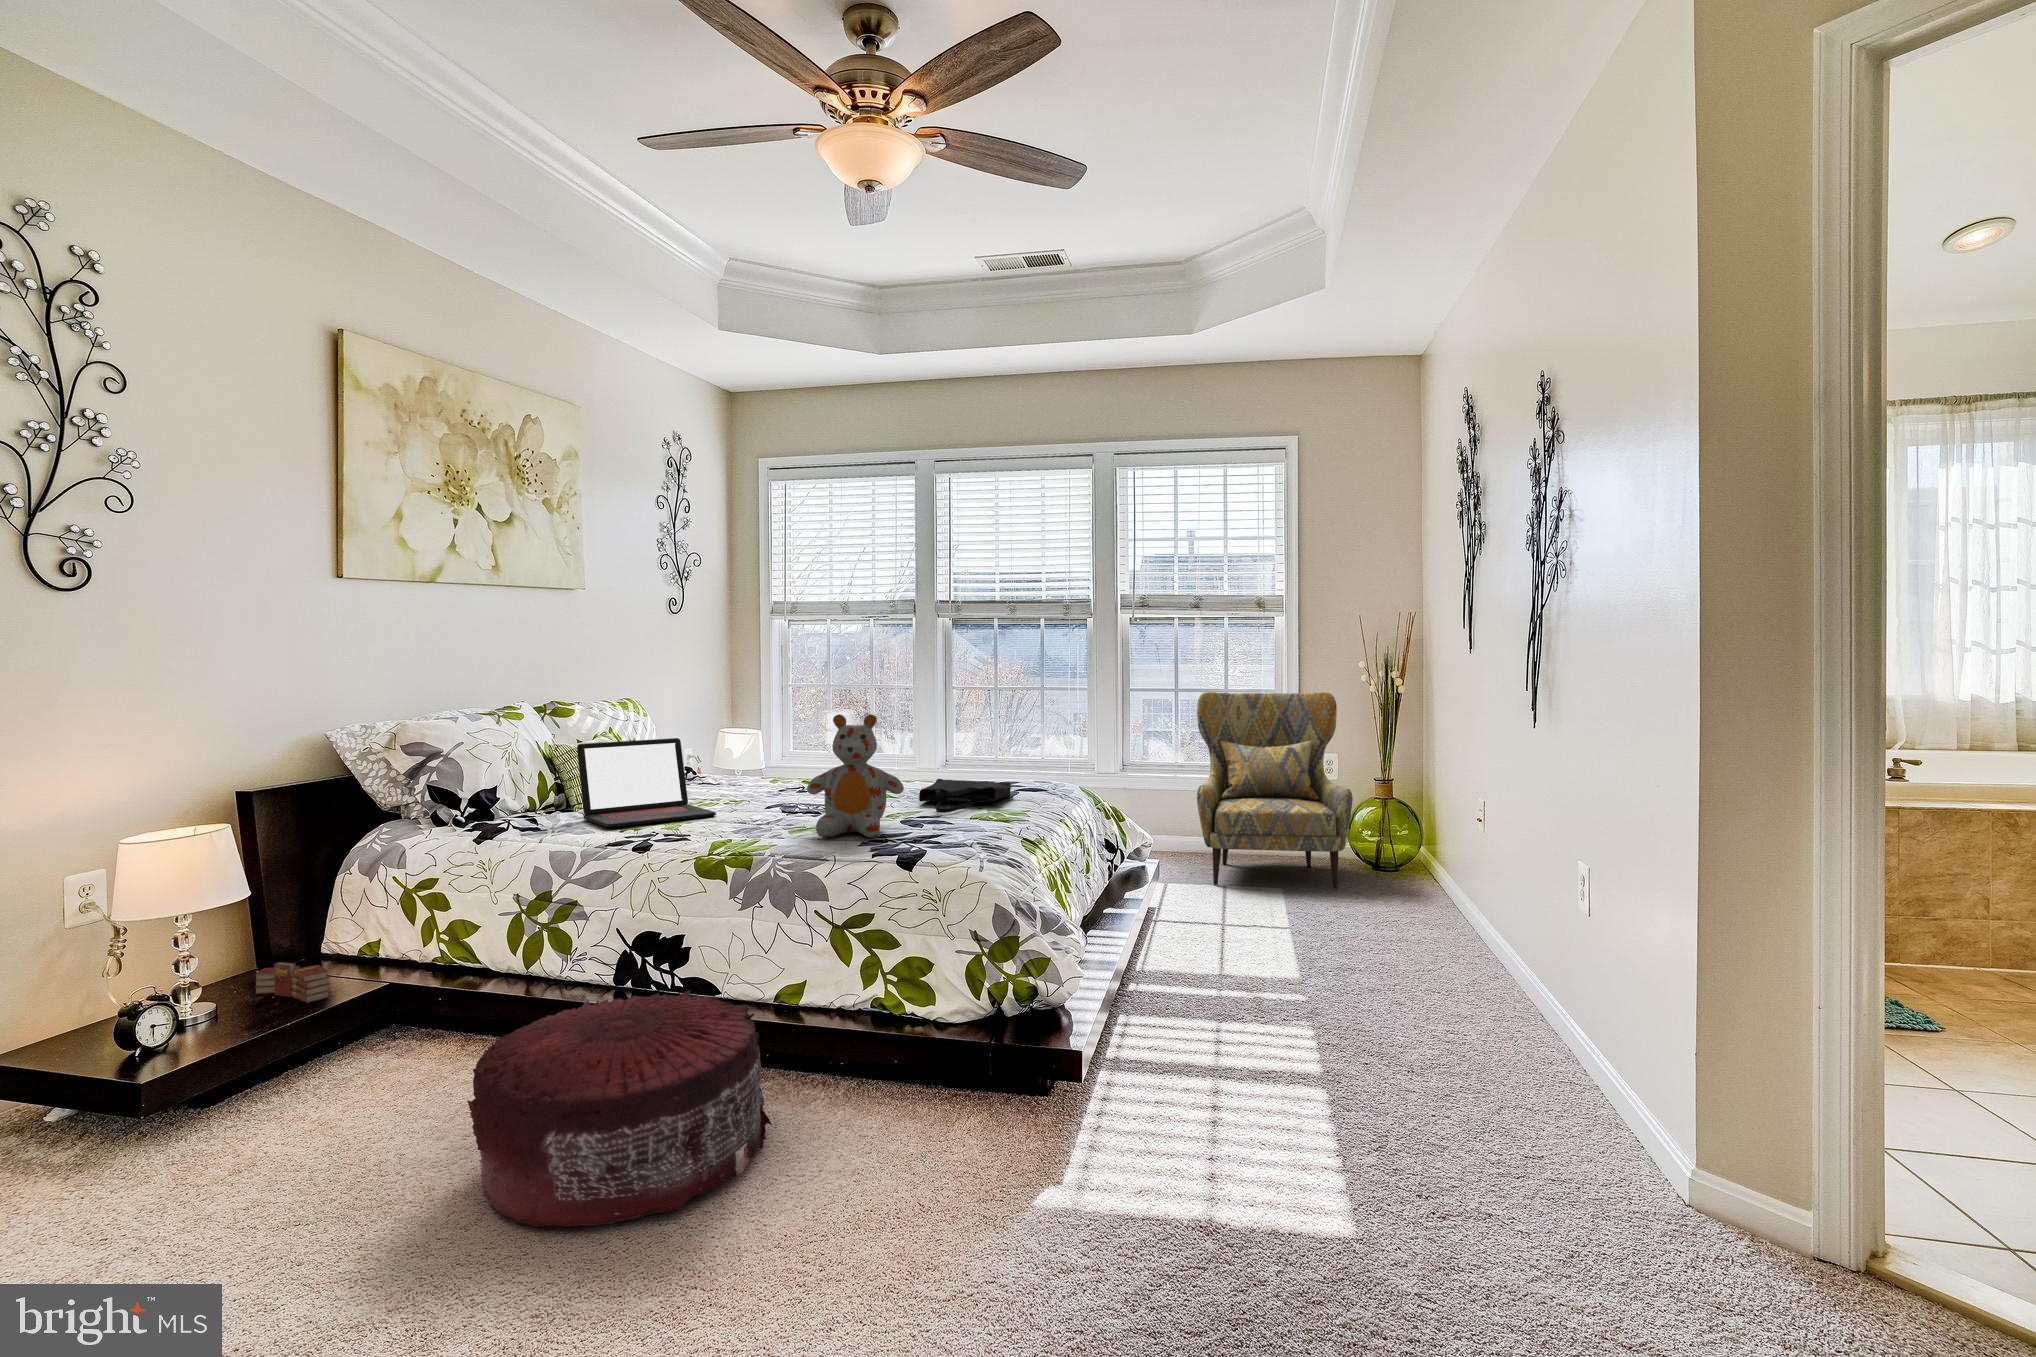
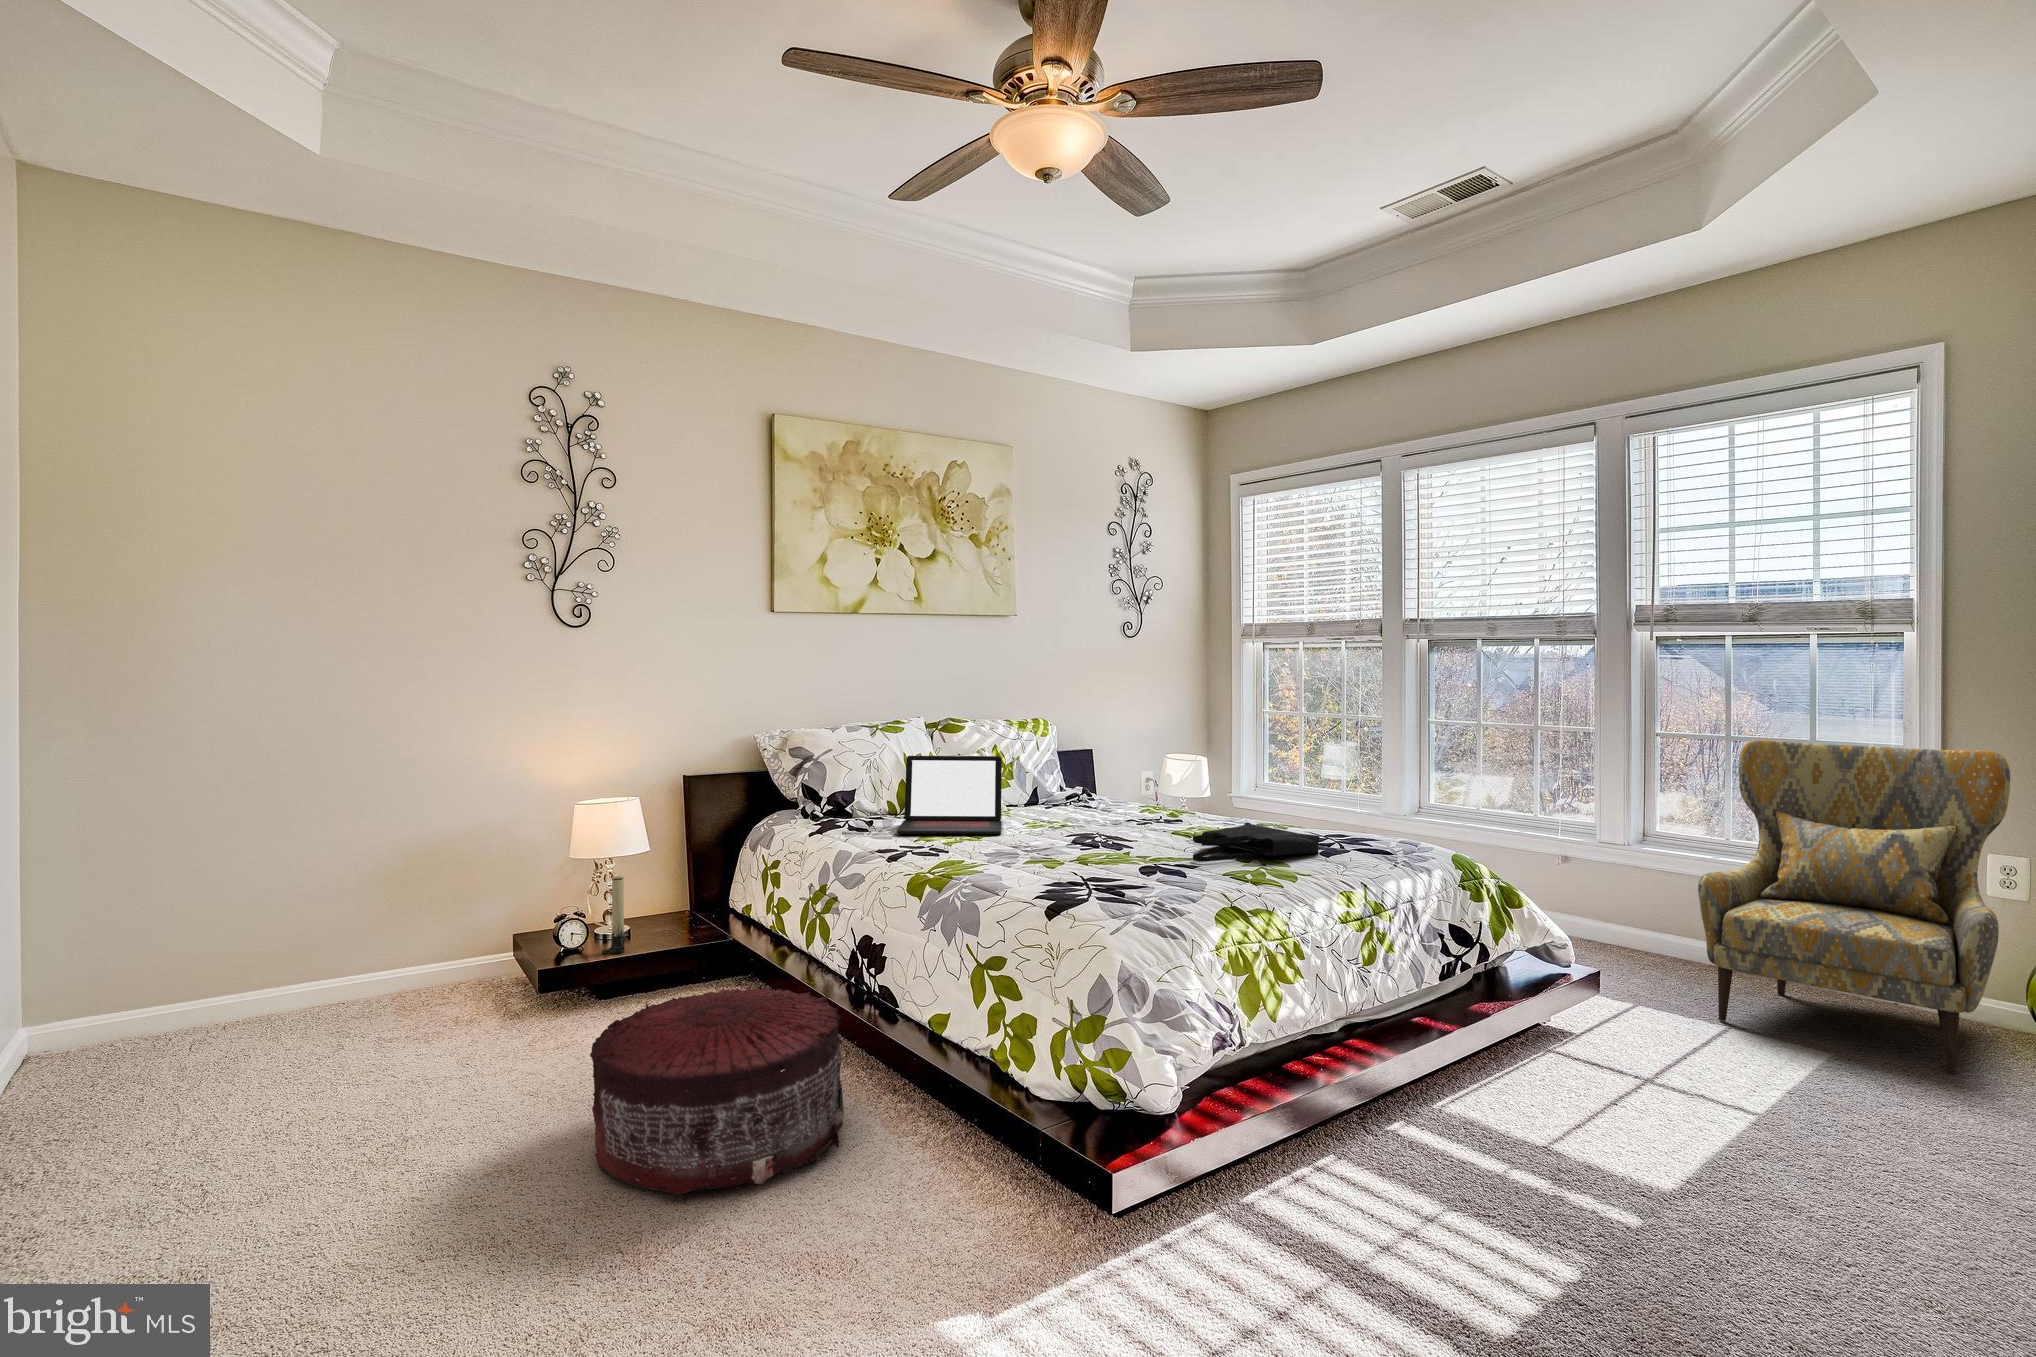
stuffed bear: present [807,714,904,837] -> none [1014,742,1118,877]
candle: none [216,927,253,1036] -> present [602,876,625,954]
book: present [255,962,330,1003] -> none [664,907,694,942]

